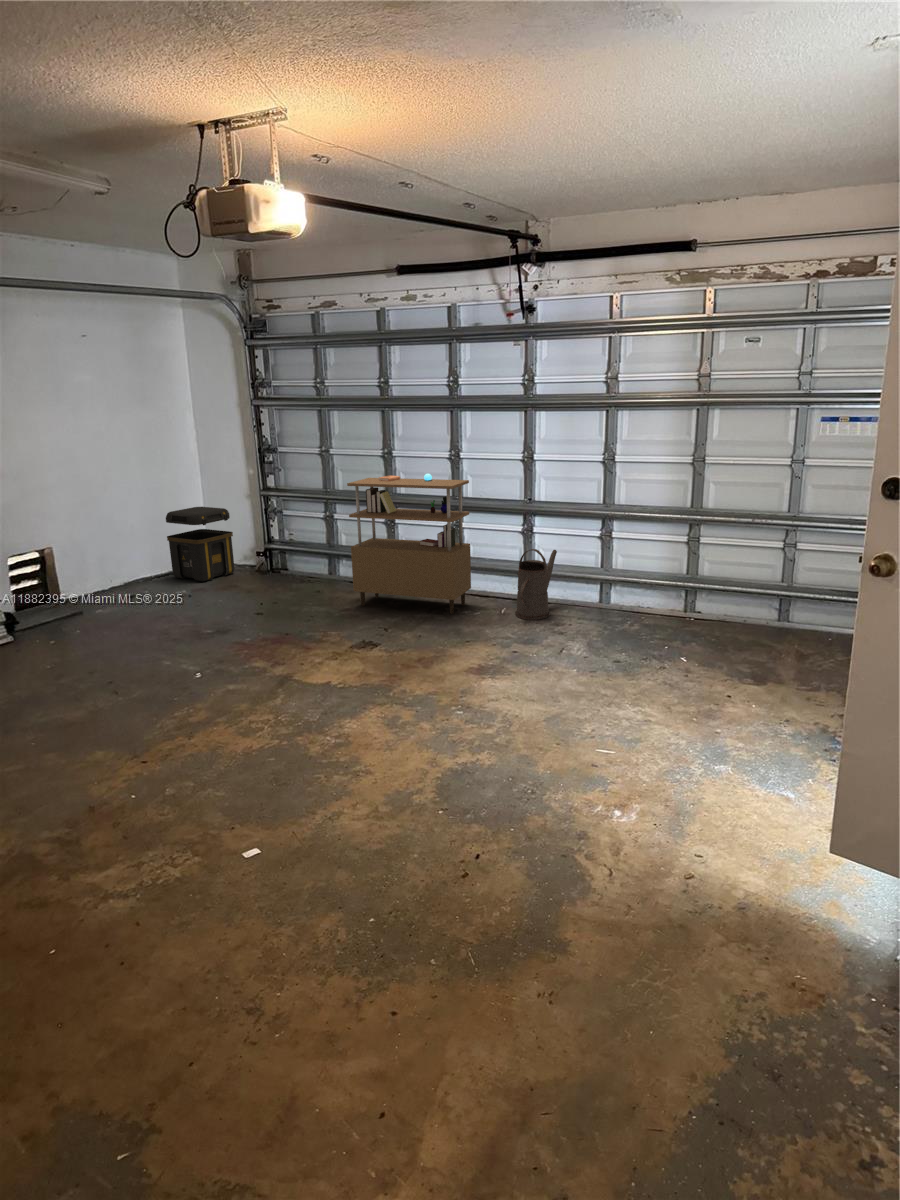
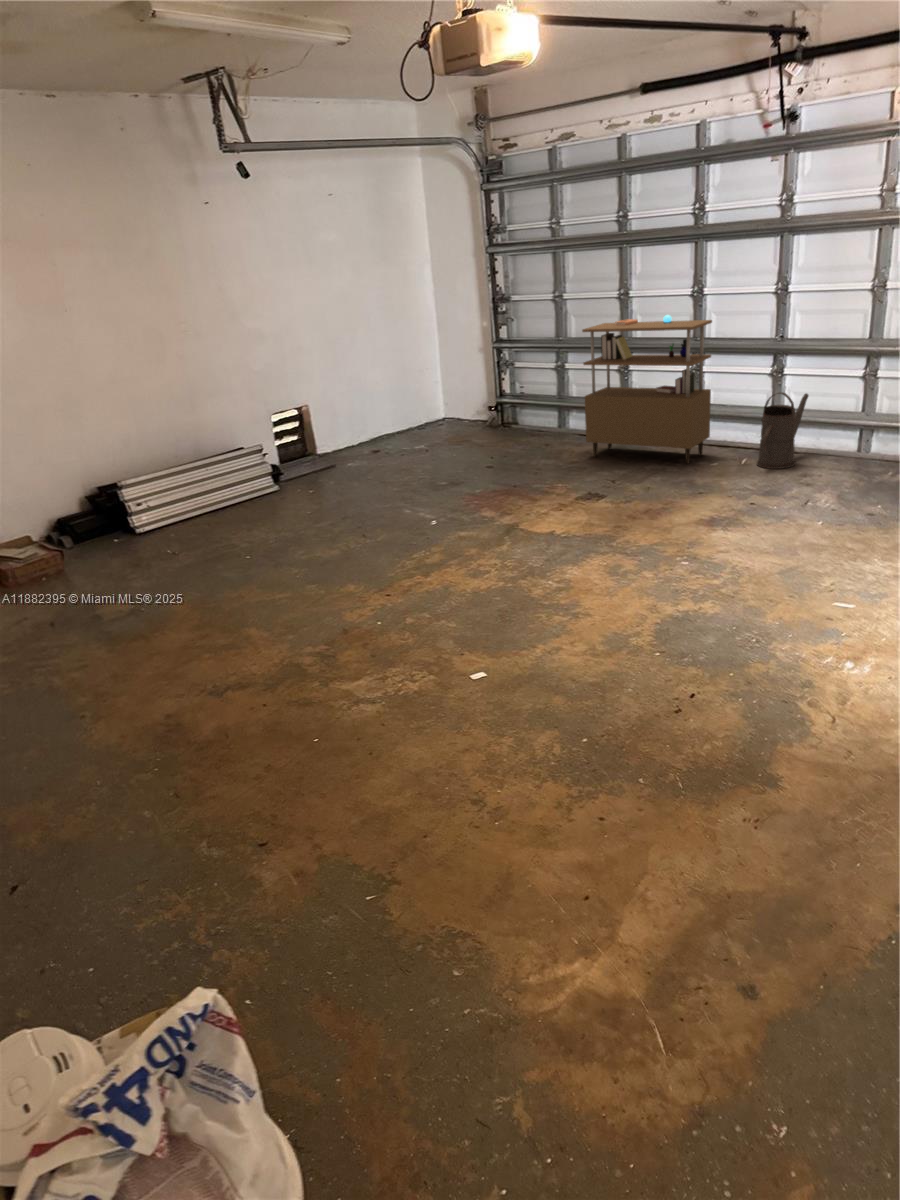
toolbox: present [166,507,235,581] -> none [404,362,468,437]

